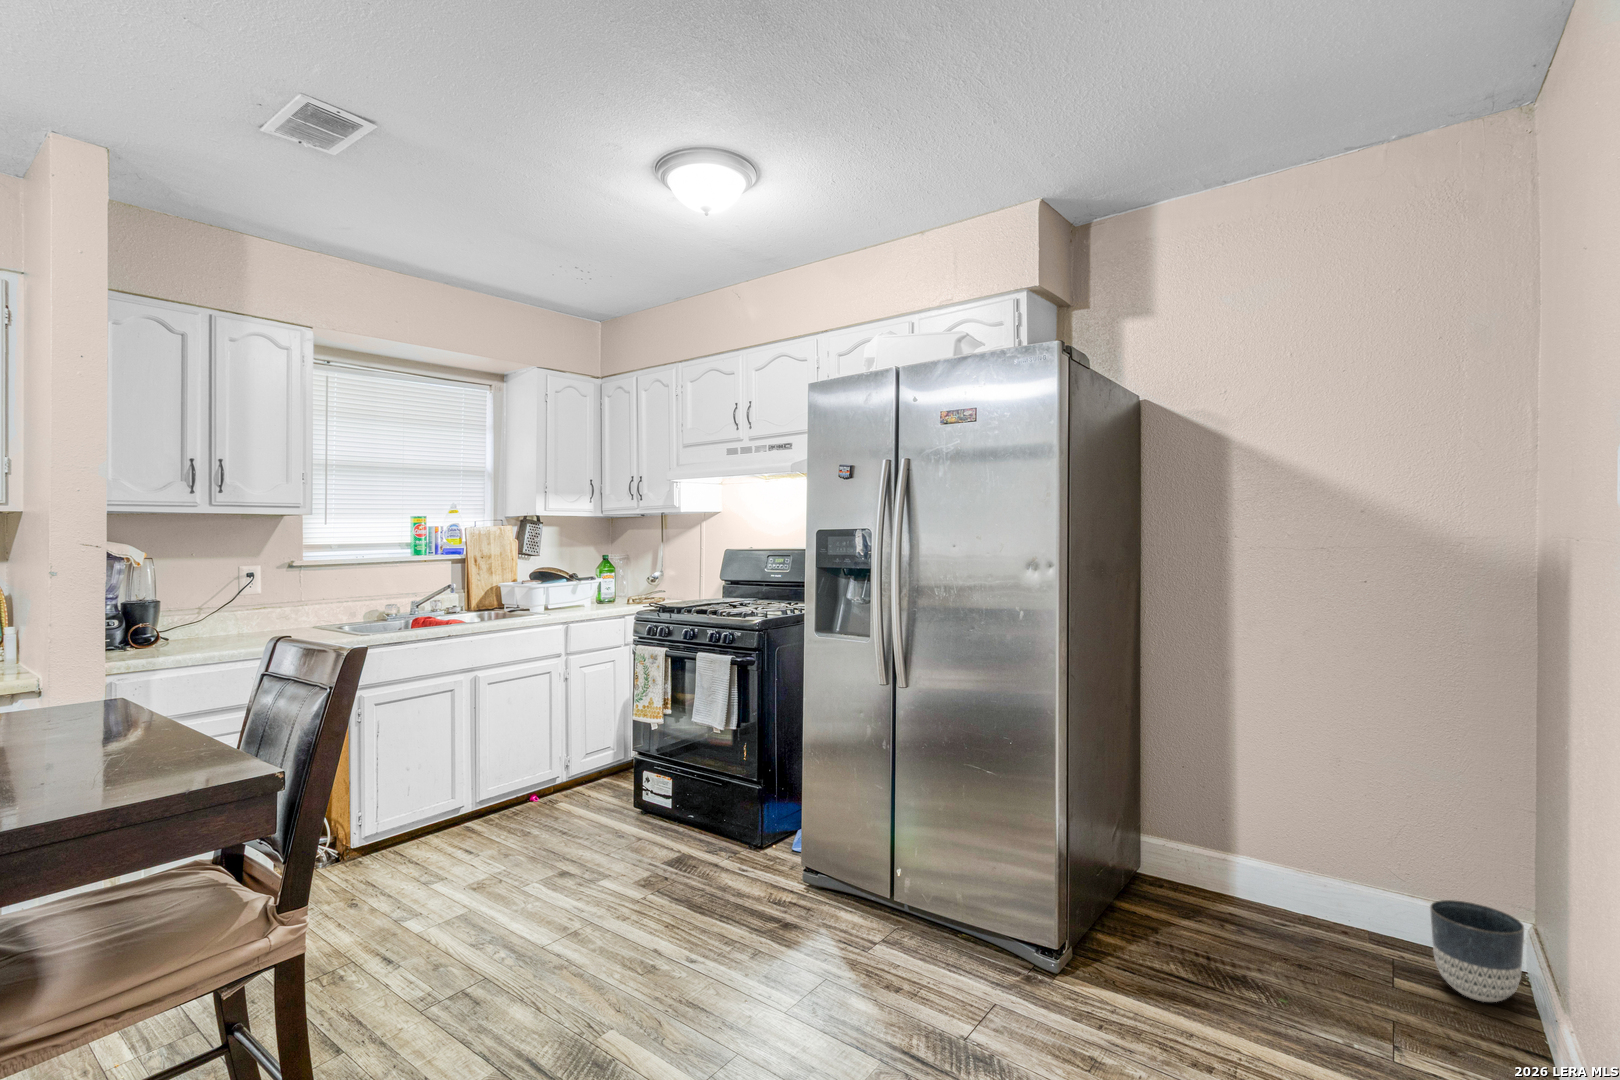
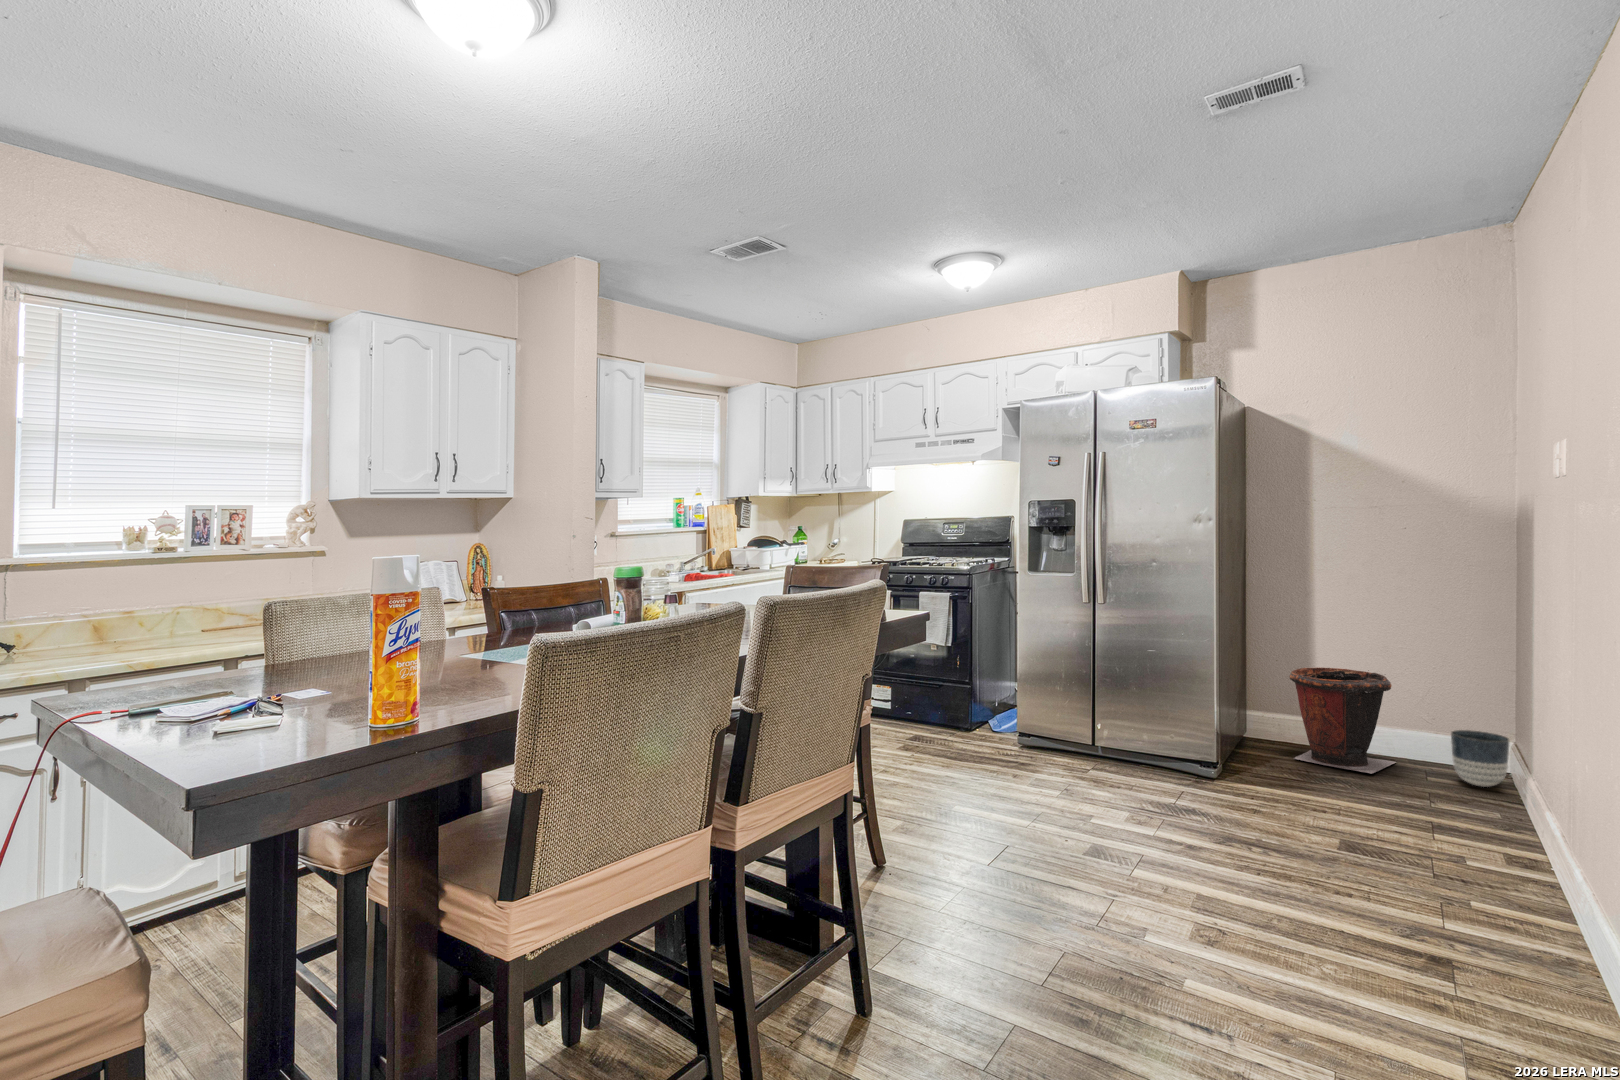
waste bin: none [1192,780,1351,966] -> present [1289,668,1396,774]

